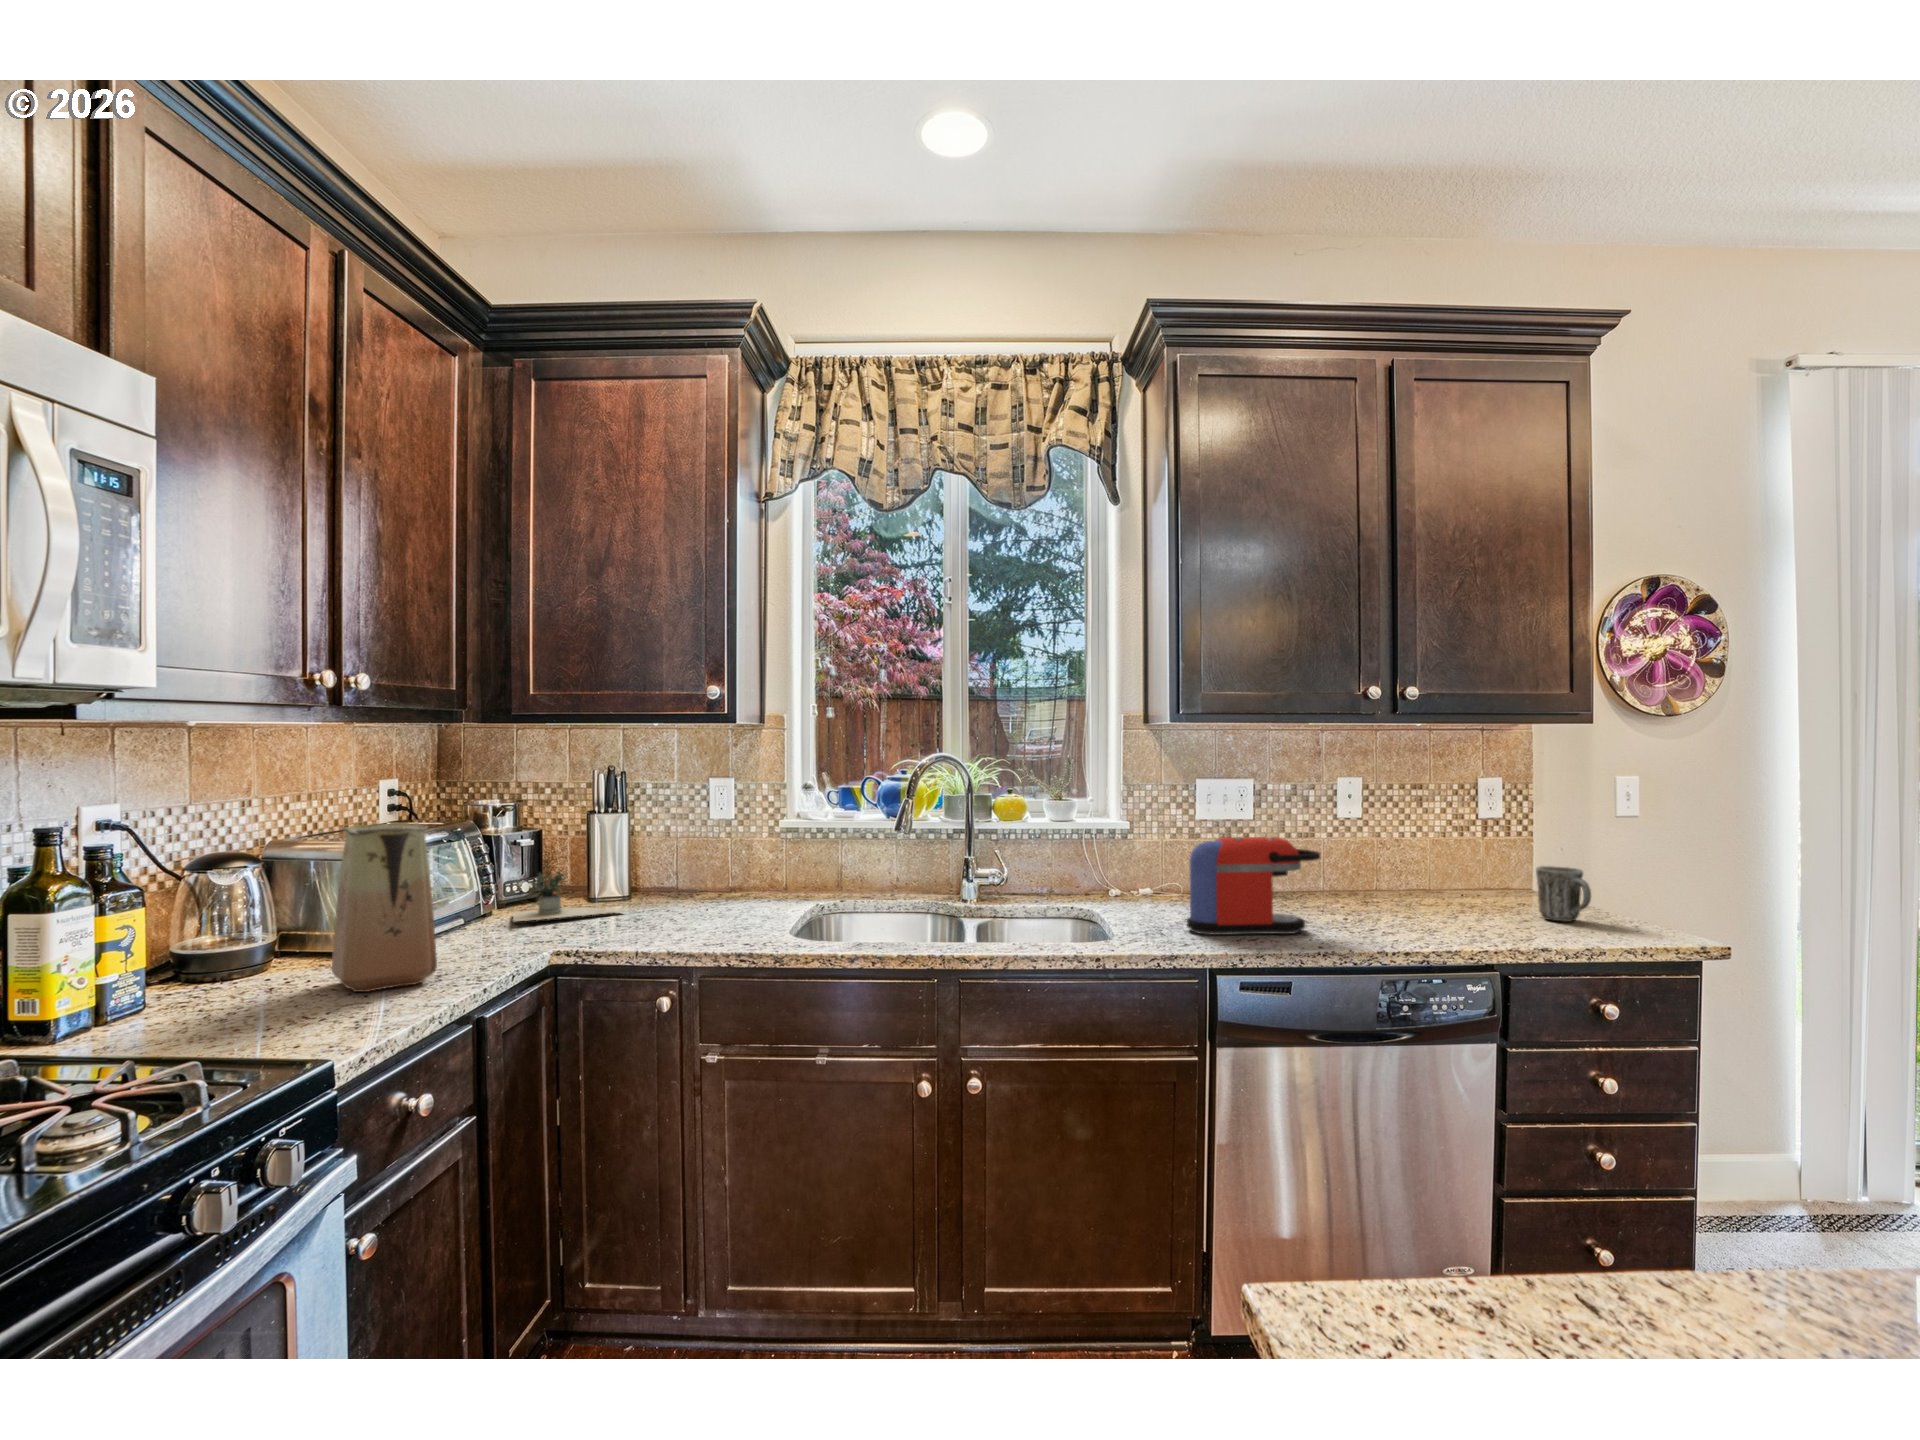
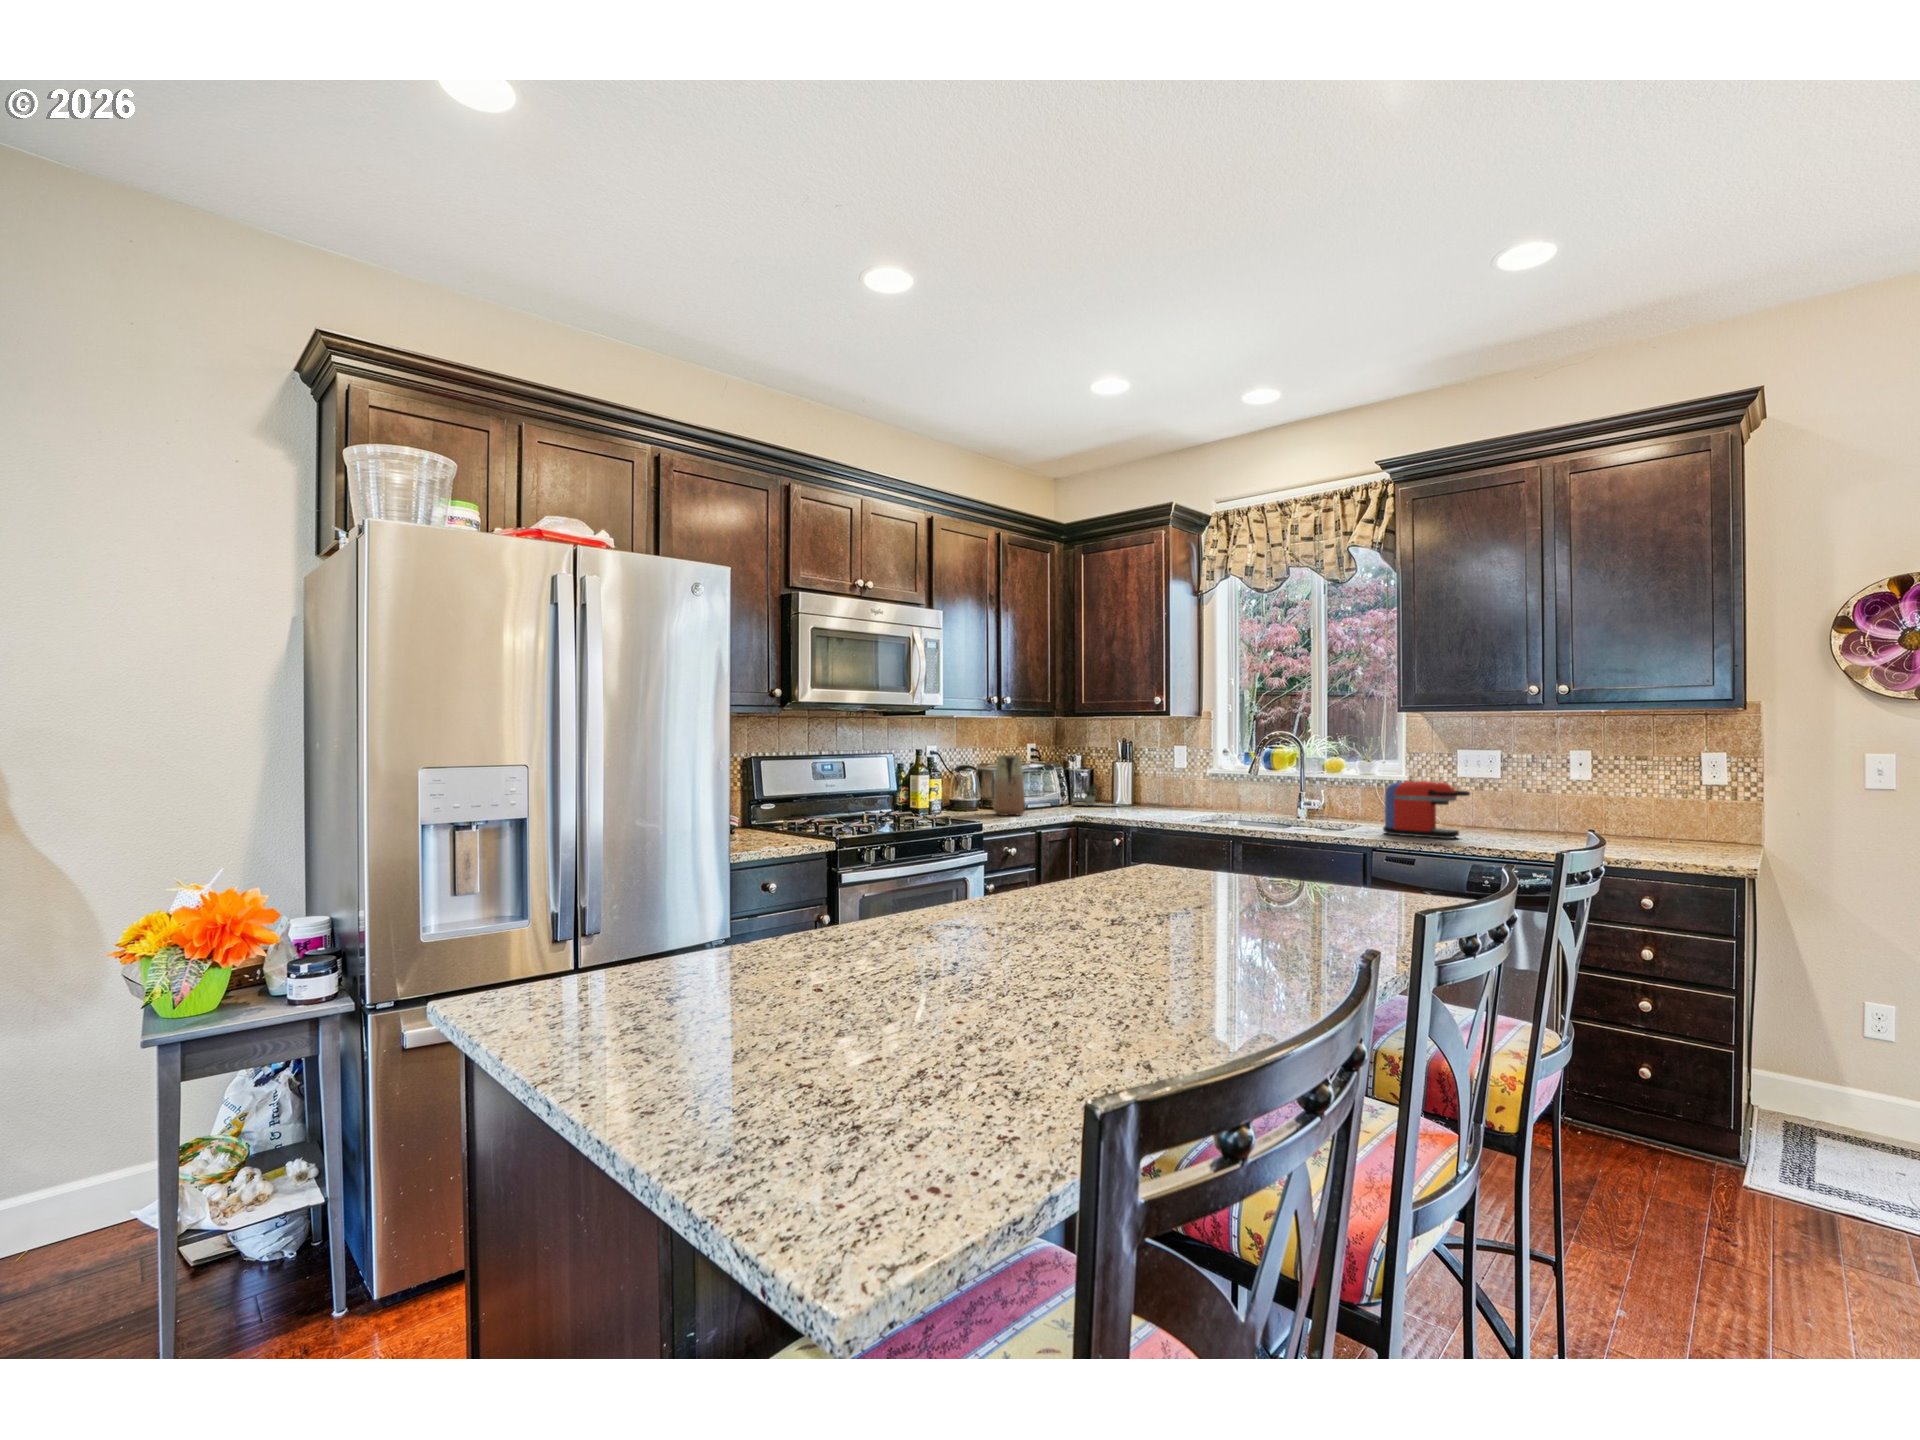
mug: present [1536,866,1591,921] -> none [1664,815,1702,853]

